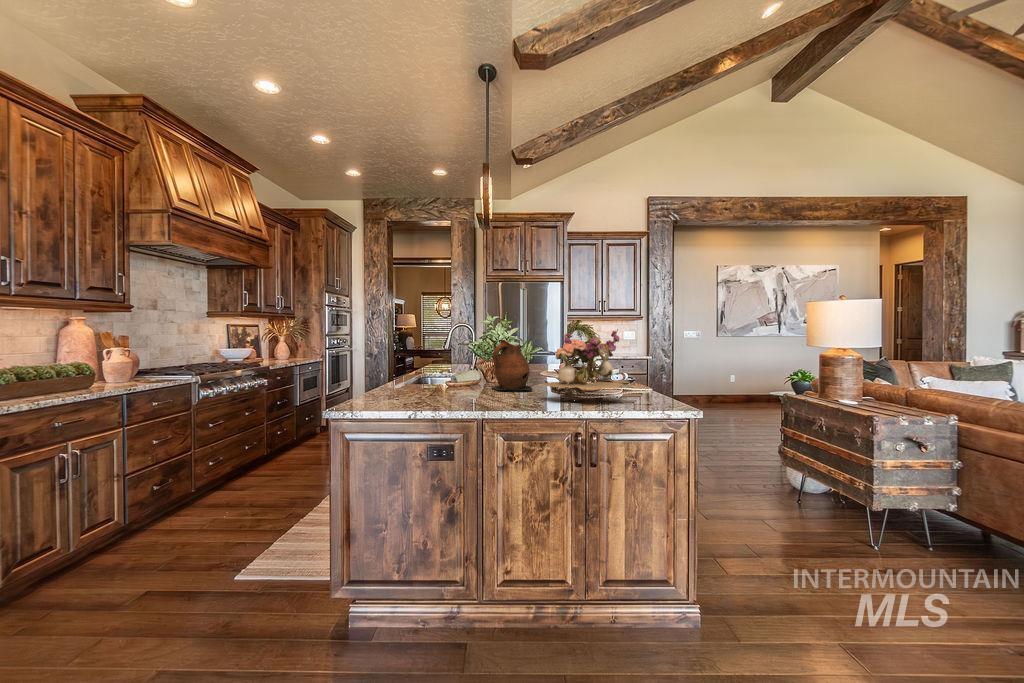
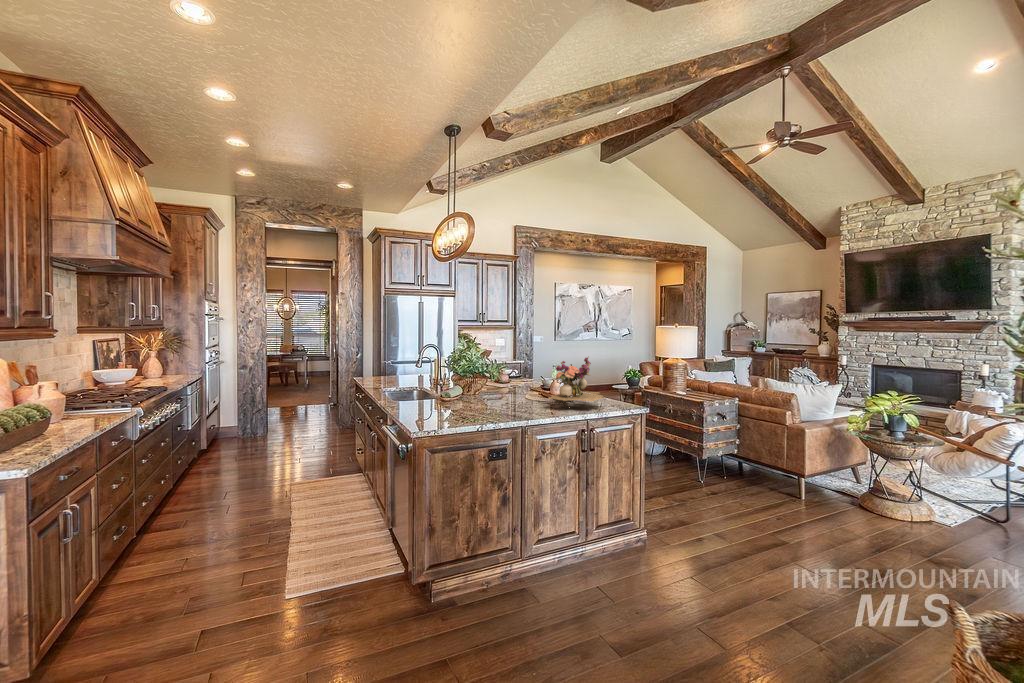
ceramic pitcher: present [493,340,532,391] -> none [489,364,524,402]

